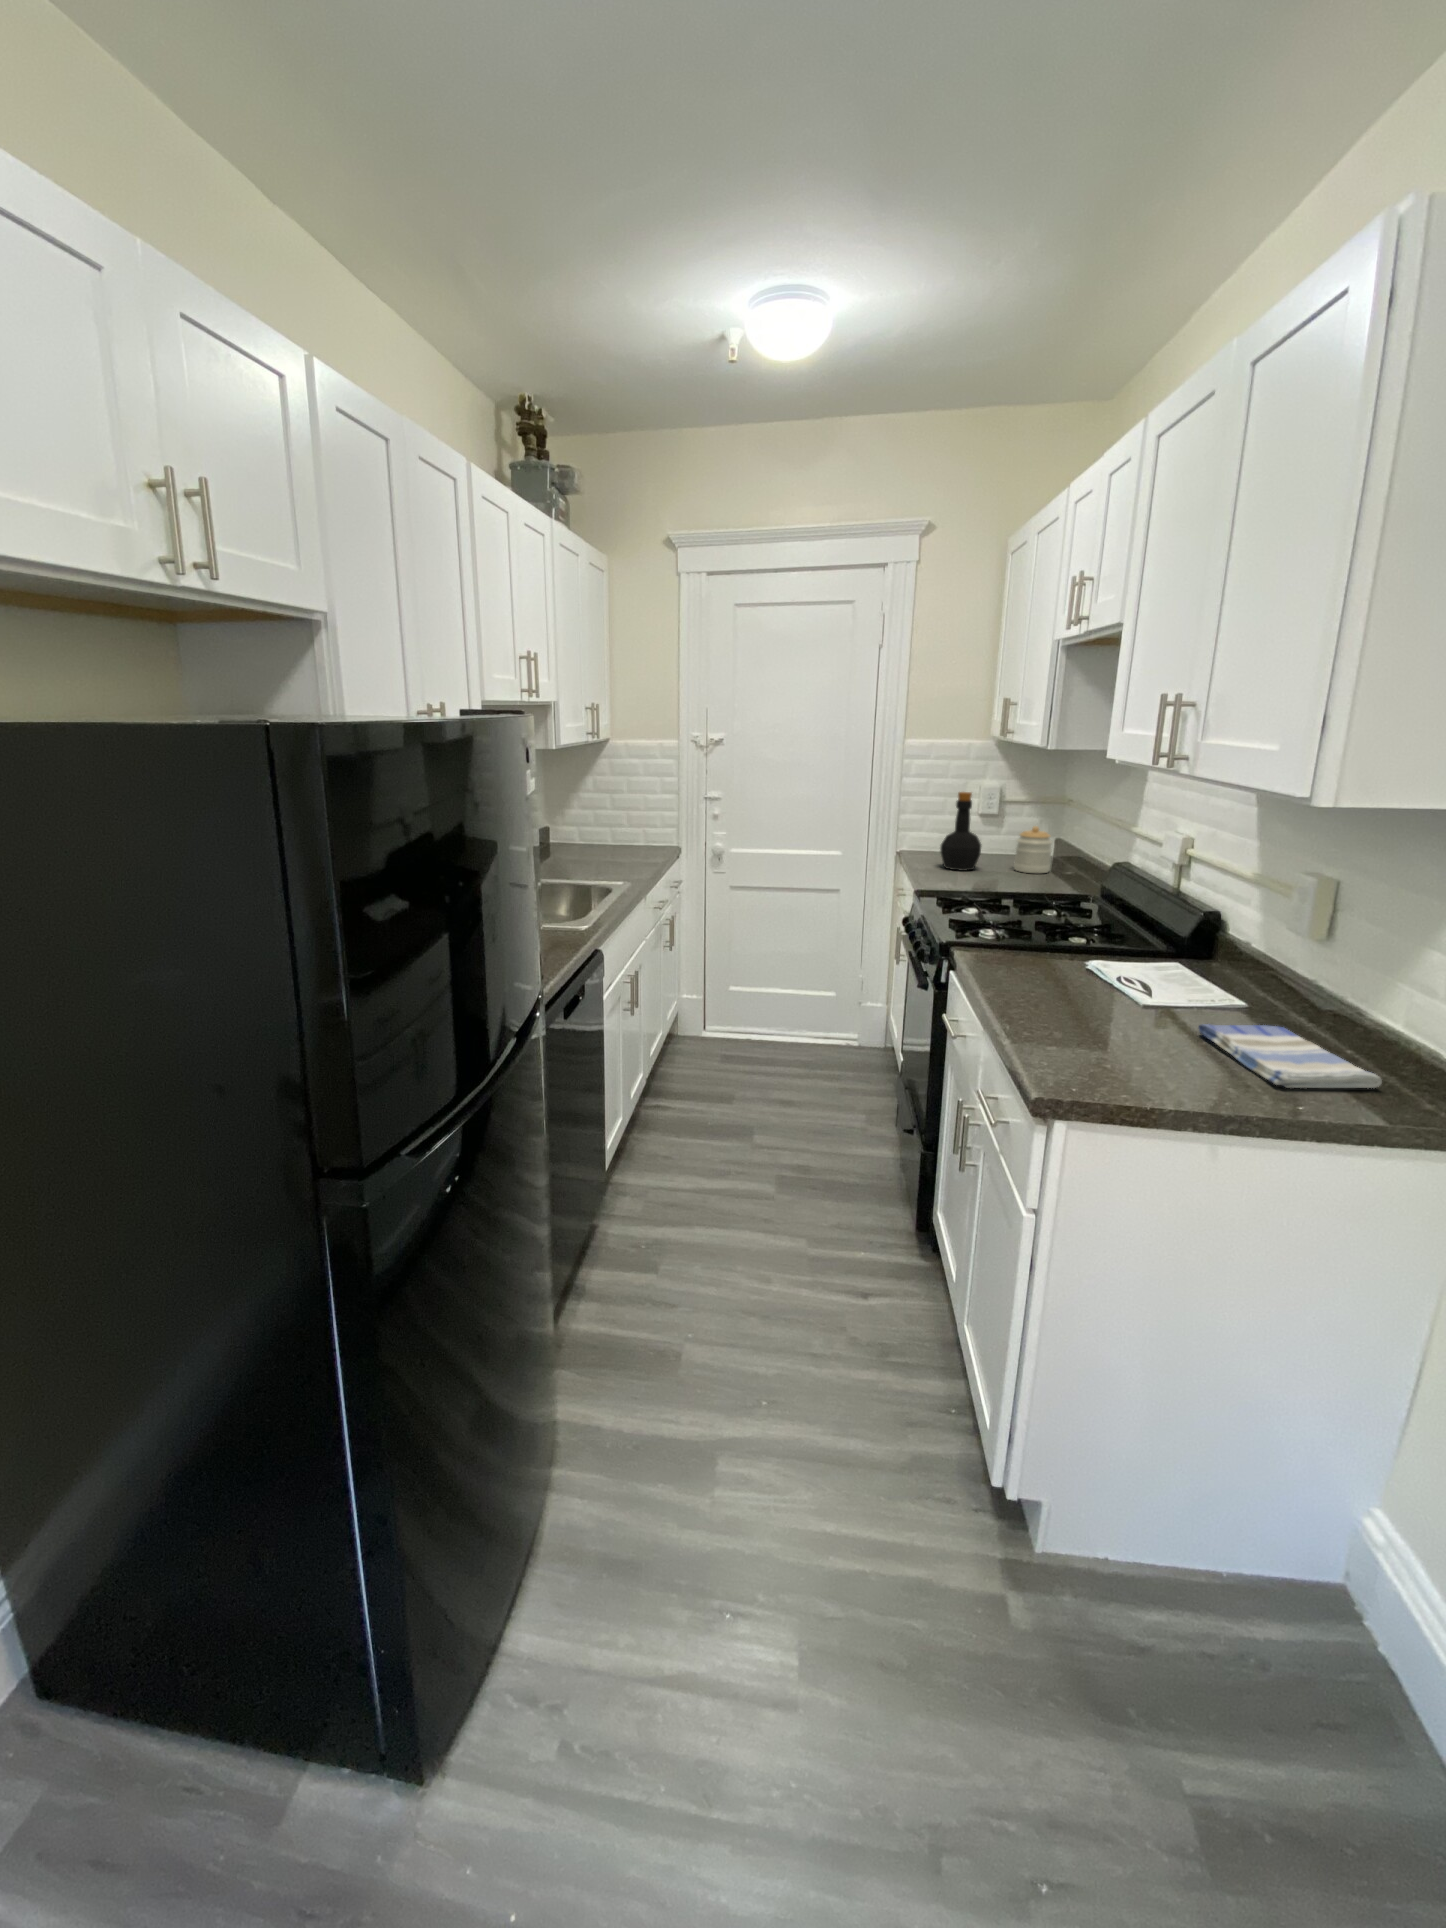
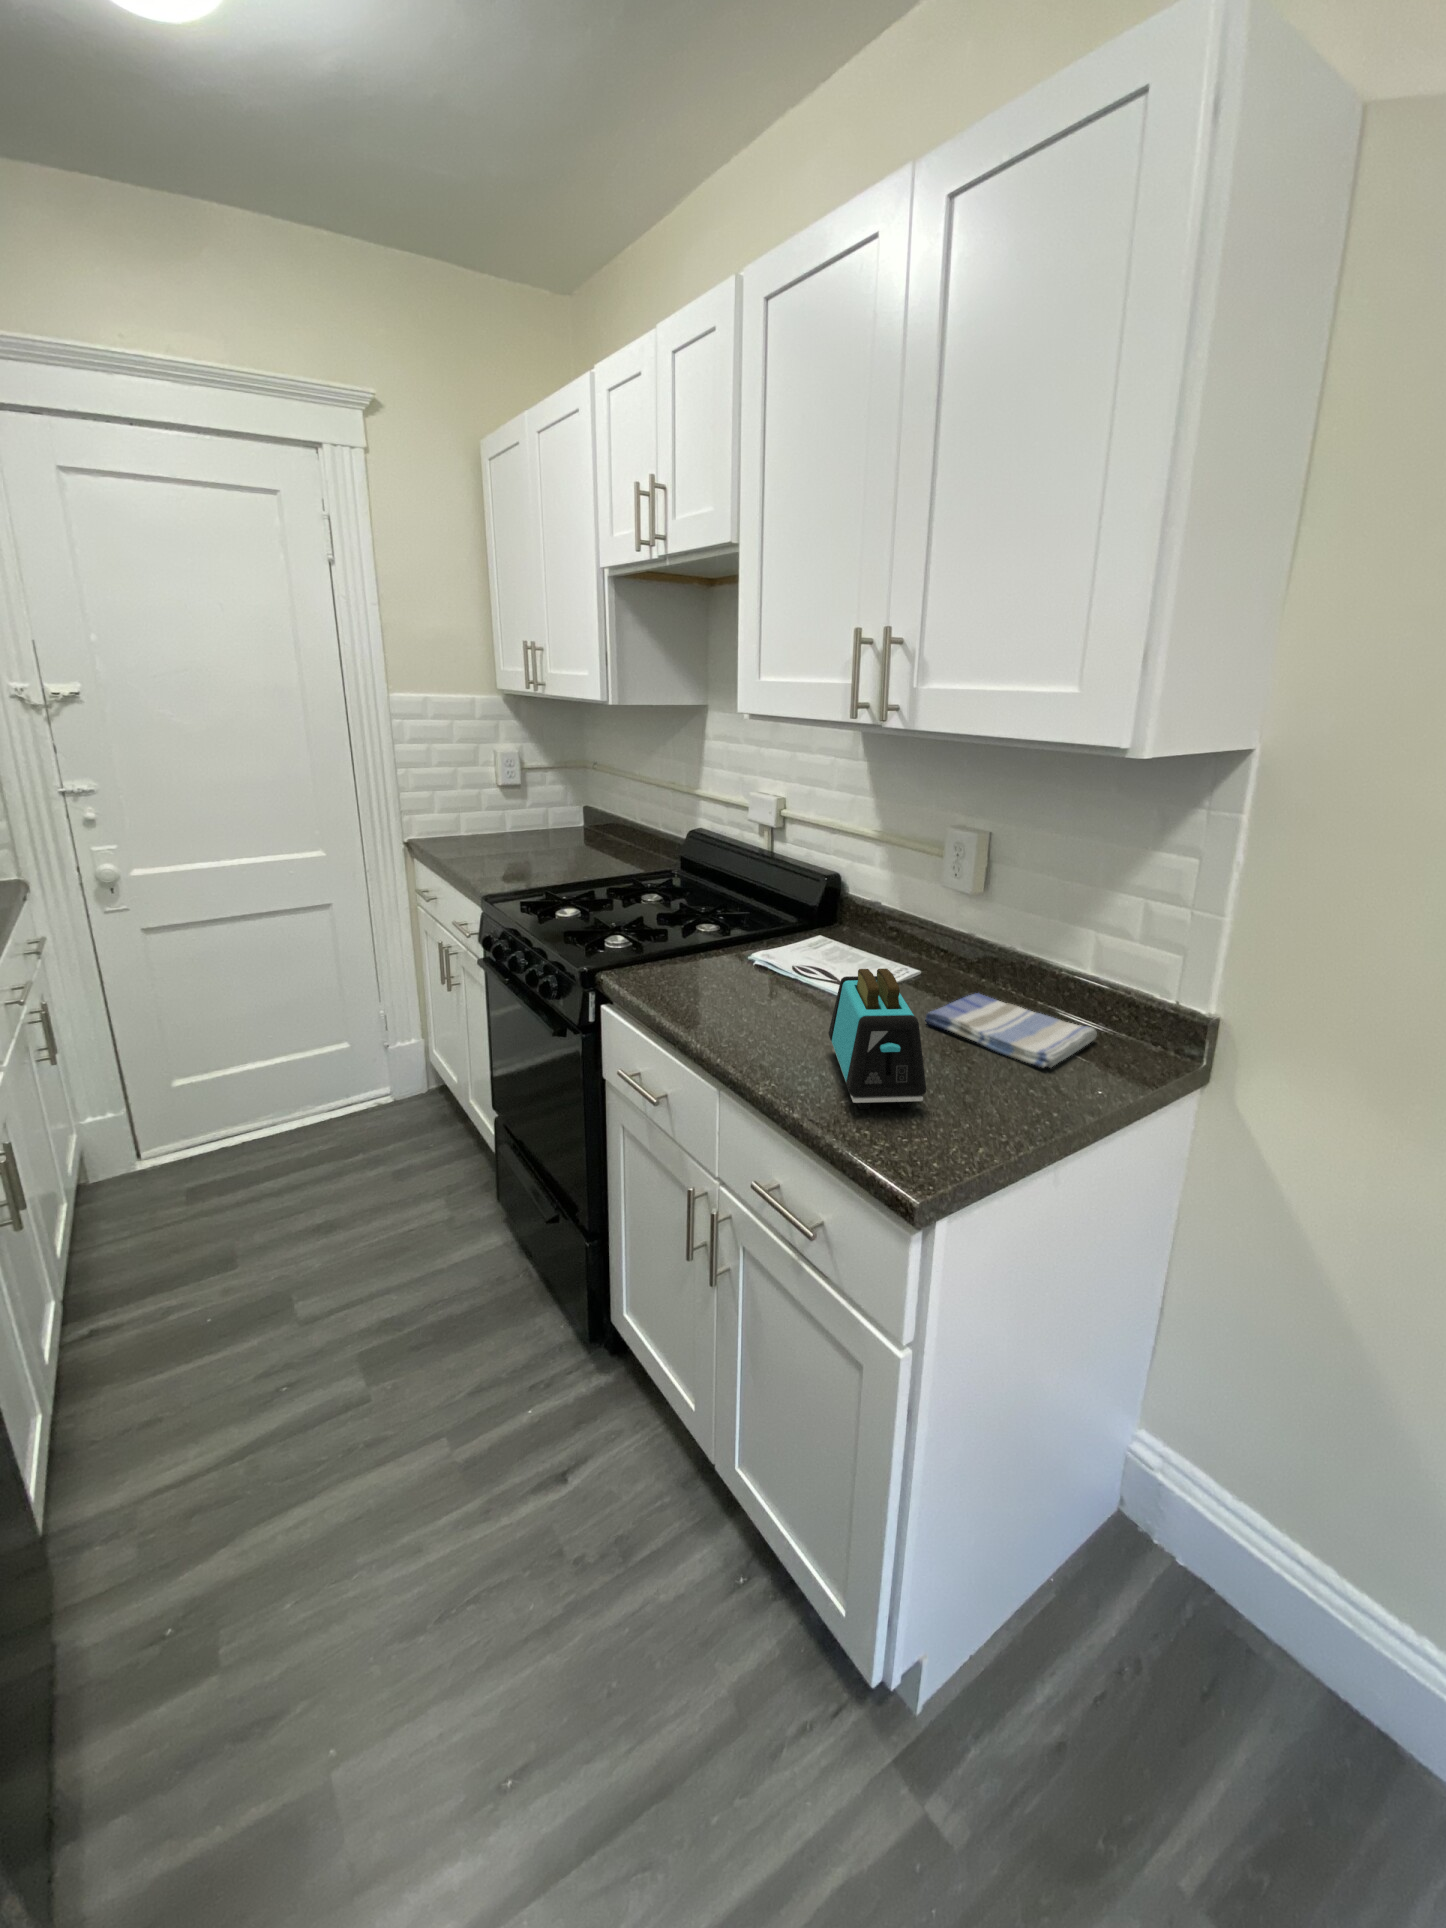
bottle: present [940,792,981,871] -> none [474,760,527,859]
jar: present [1014,826,1052,873] -> none [561,795,602,851]
toaster: none [1051,958,1141,1067] -> present [829,969,926,1109]

